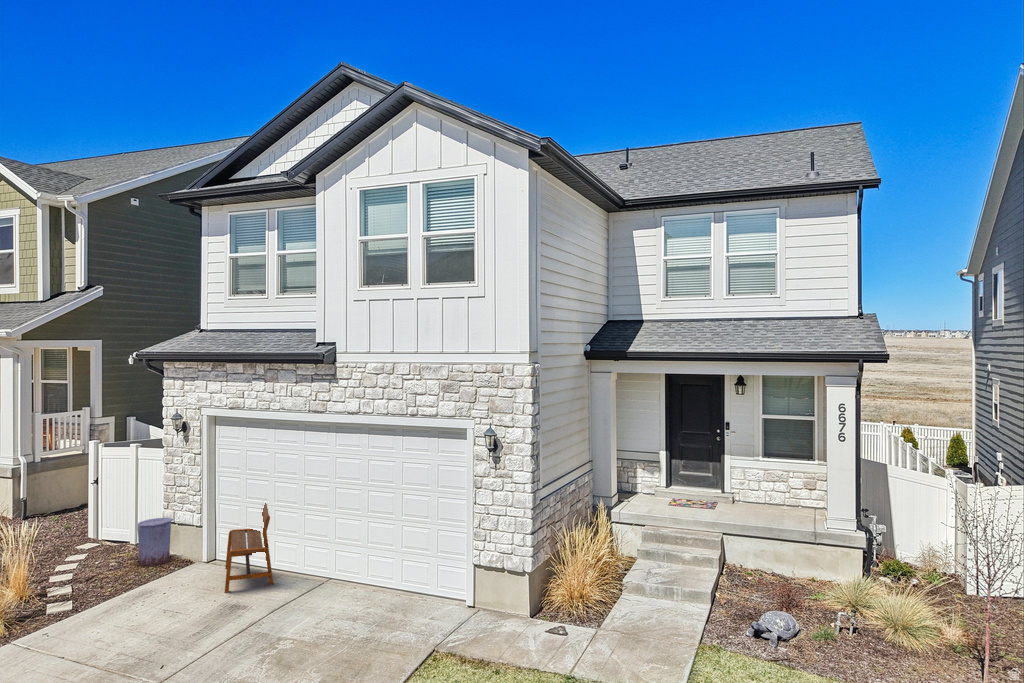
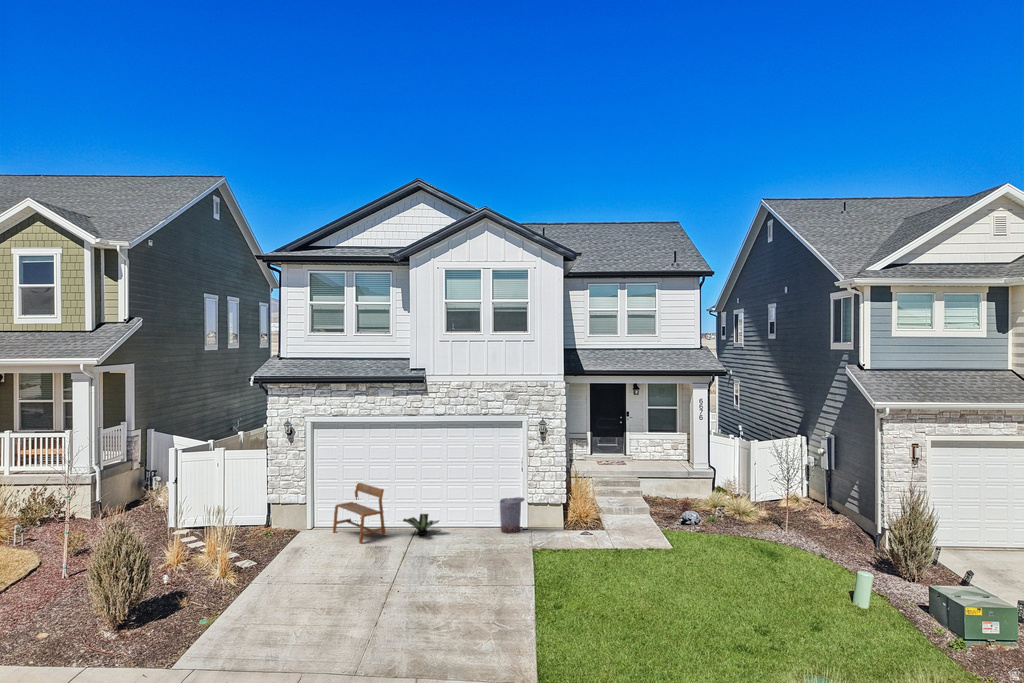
trash can: present [138,518,173,567] -> present [500,497,524,534]
potted plant: none [290,558,343,593] -> present [403,514,439,535]

